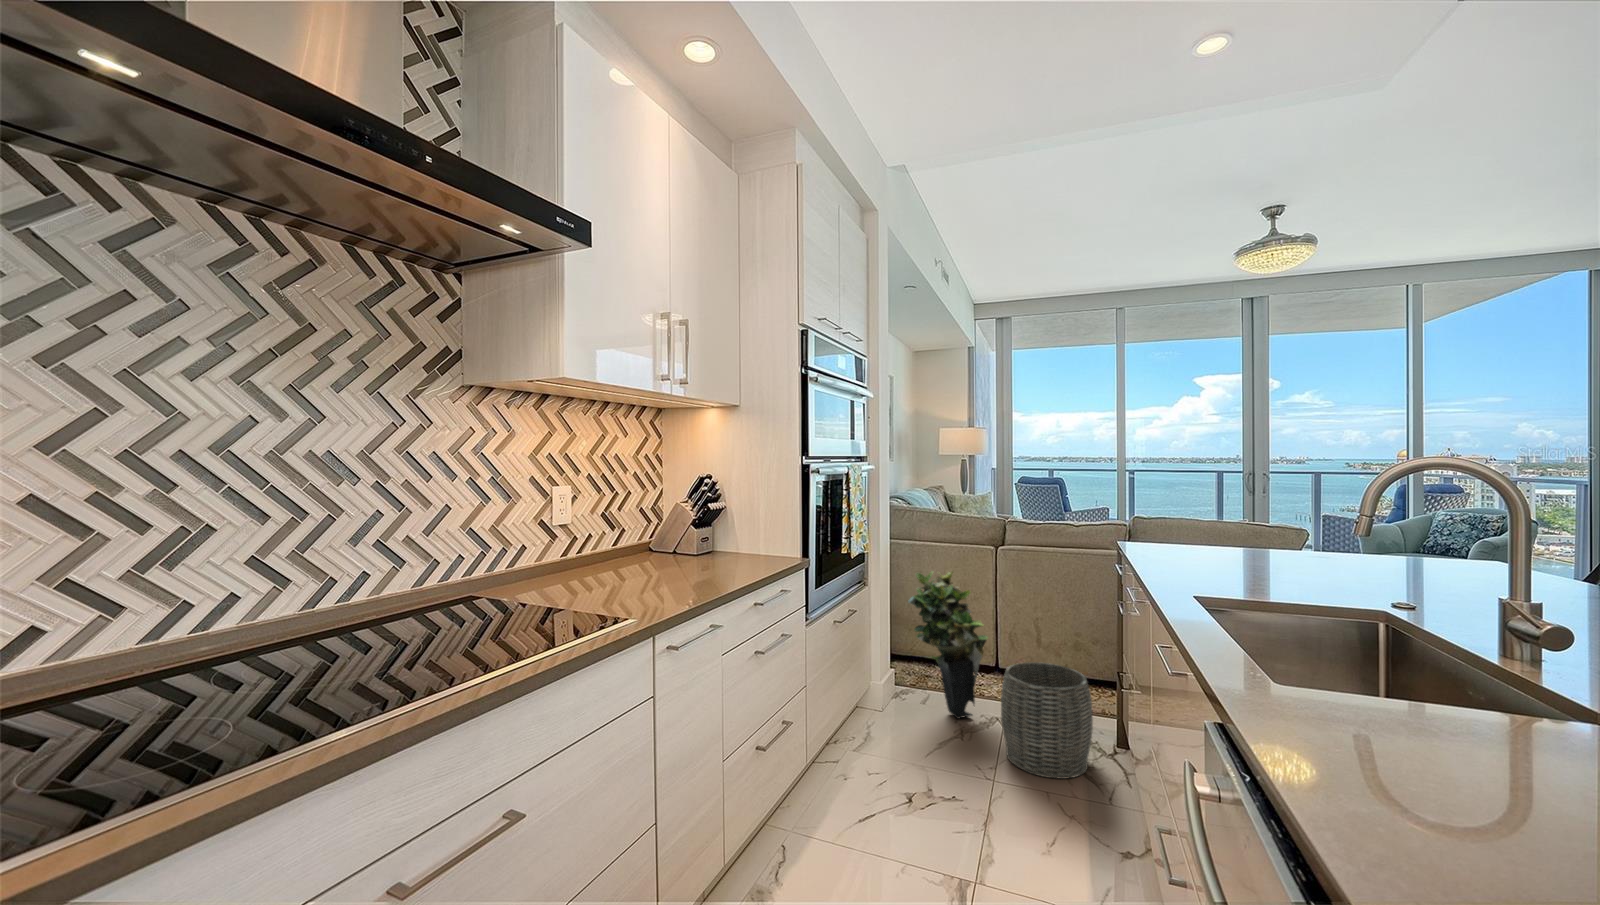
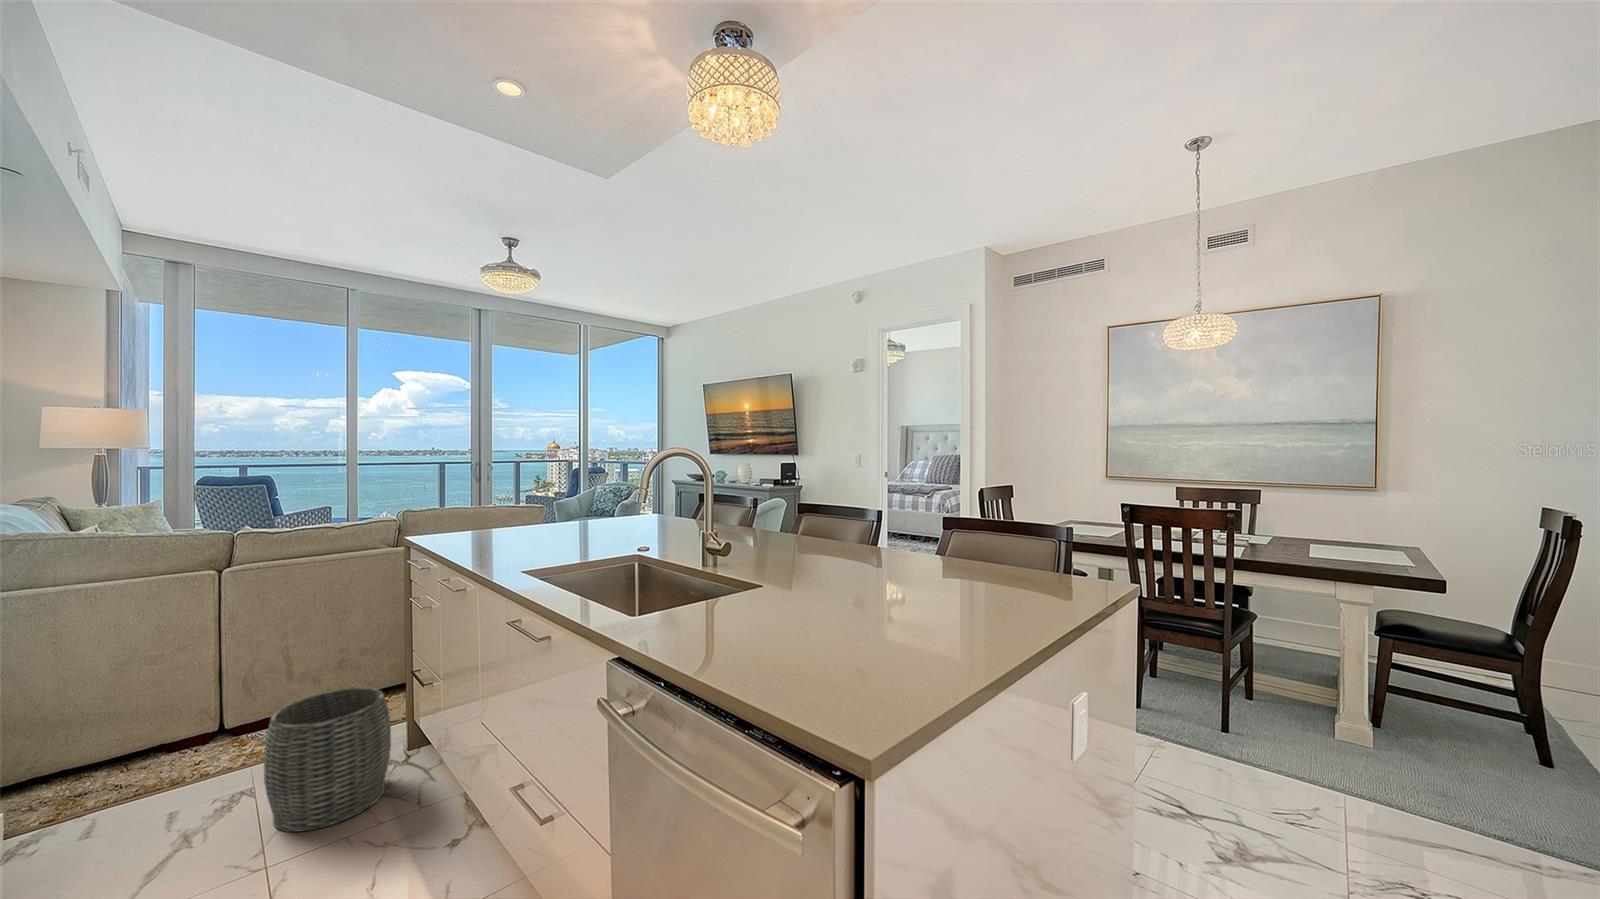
potted plant: present [909,571,988,718] -> none [56,616,224,821]

